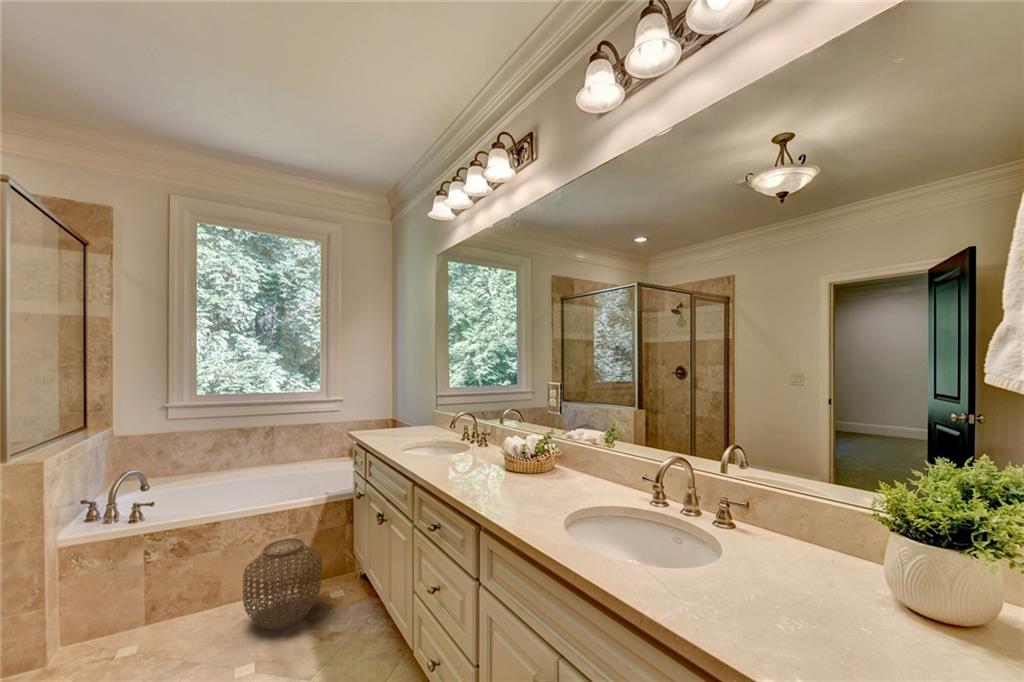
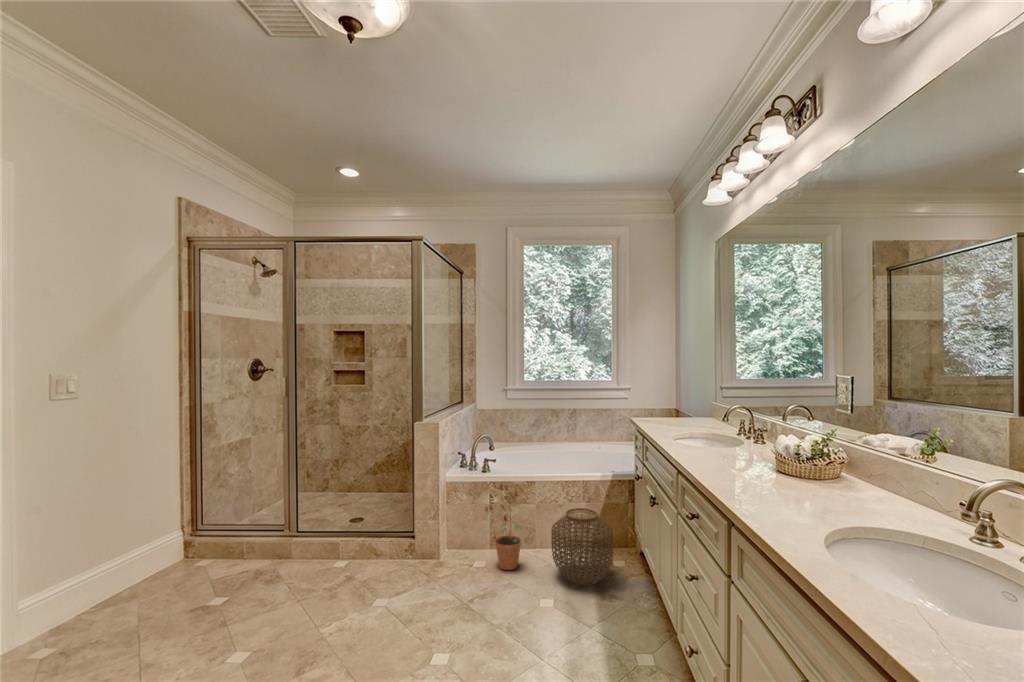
potted plant: none [133,536,202,650] -> present [485,484,521,570]

